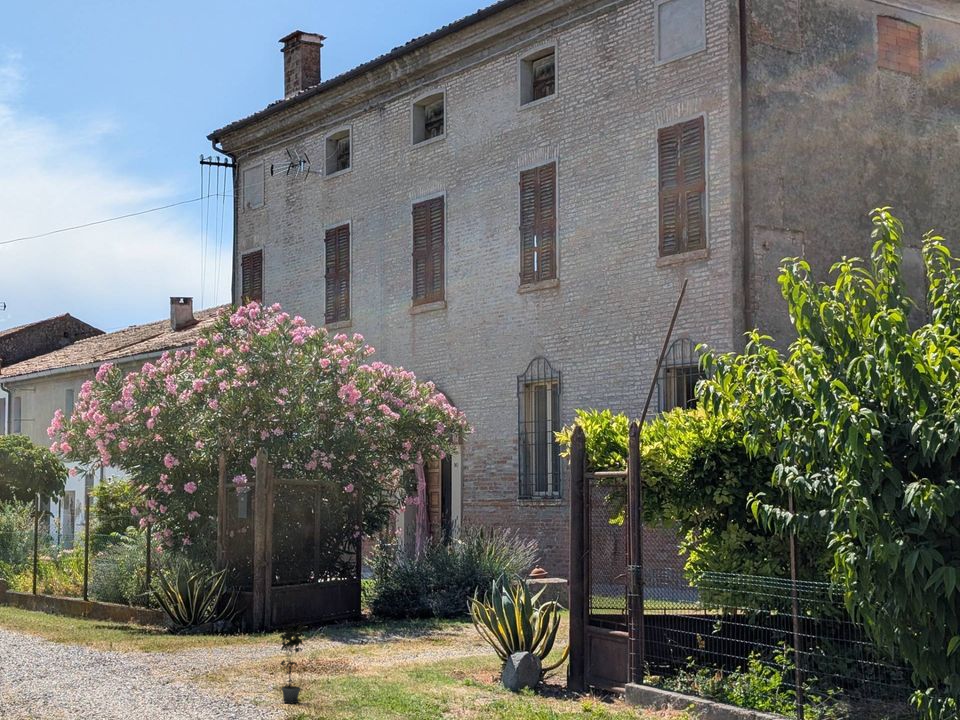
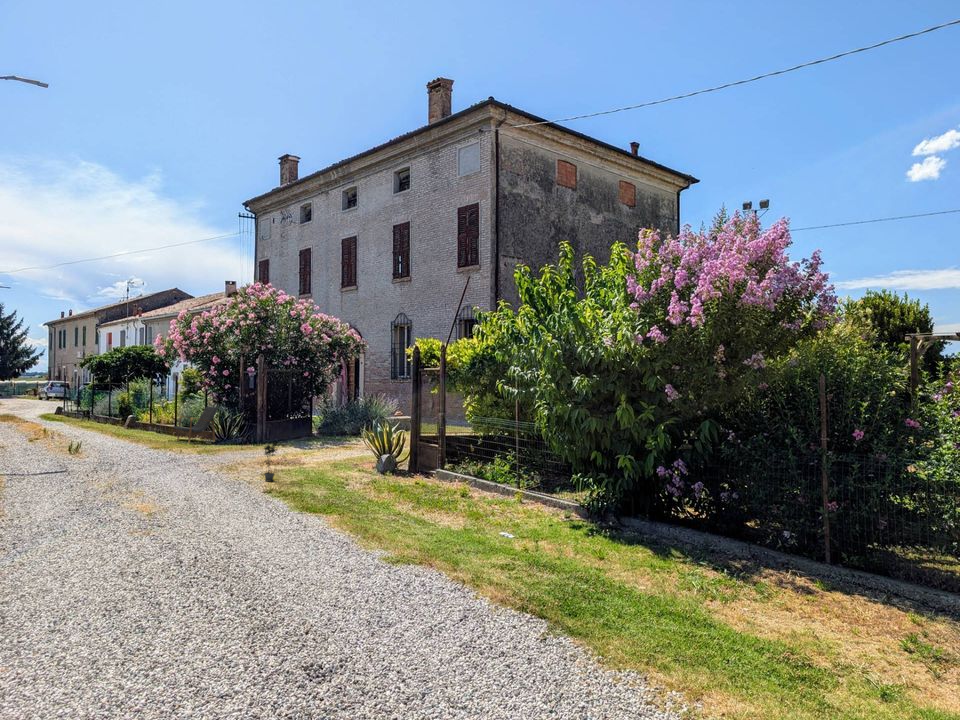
lounge chair: none [93,556,177,632] -> present [174,407,218,444]

